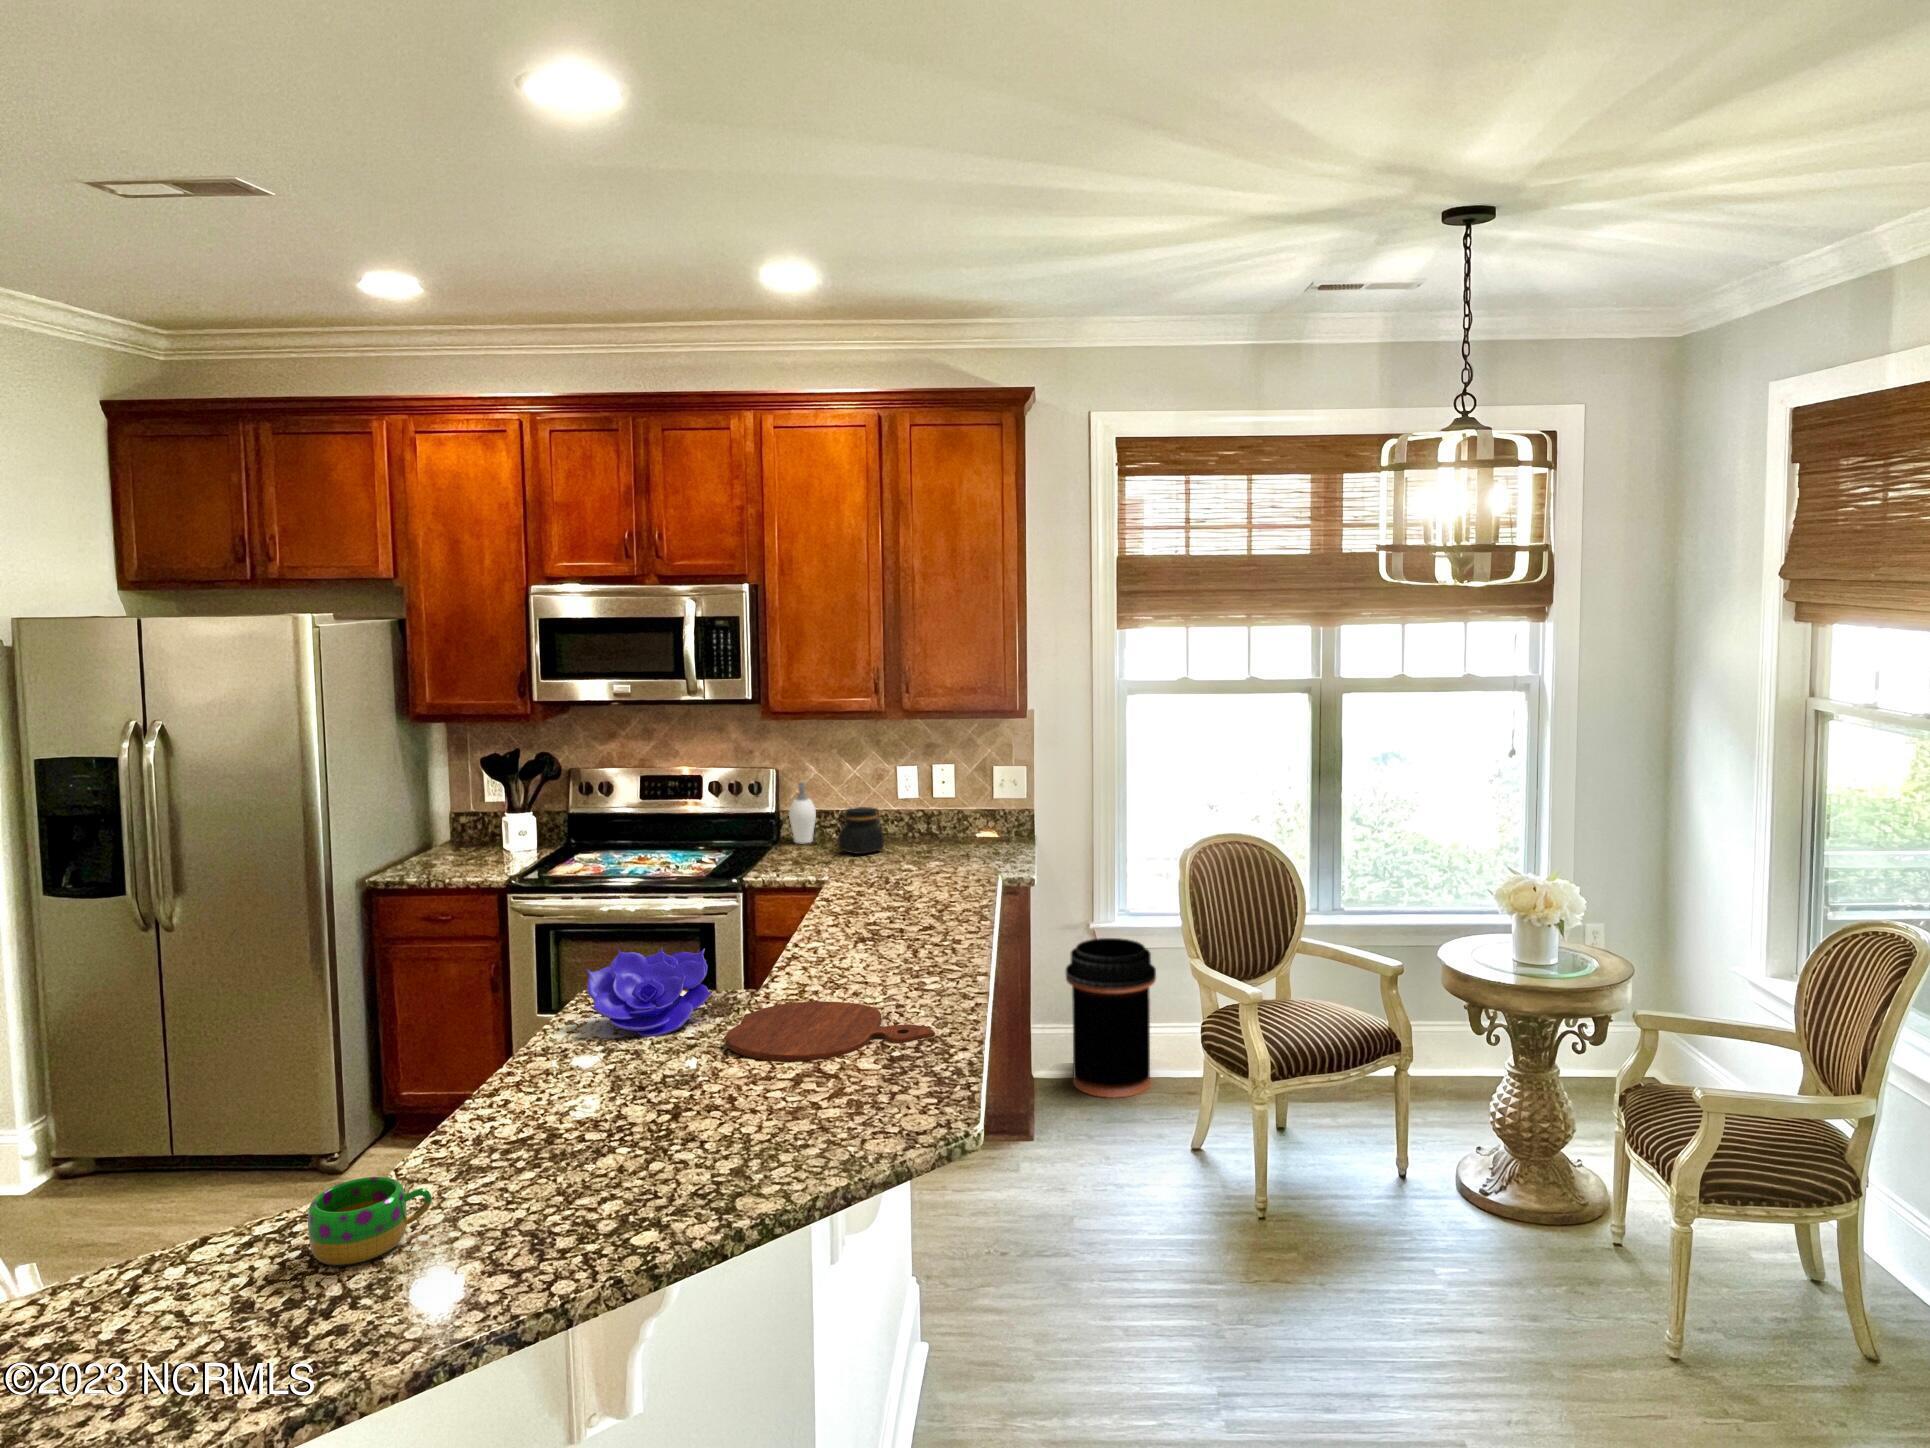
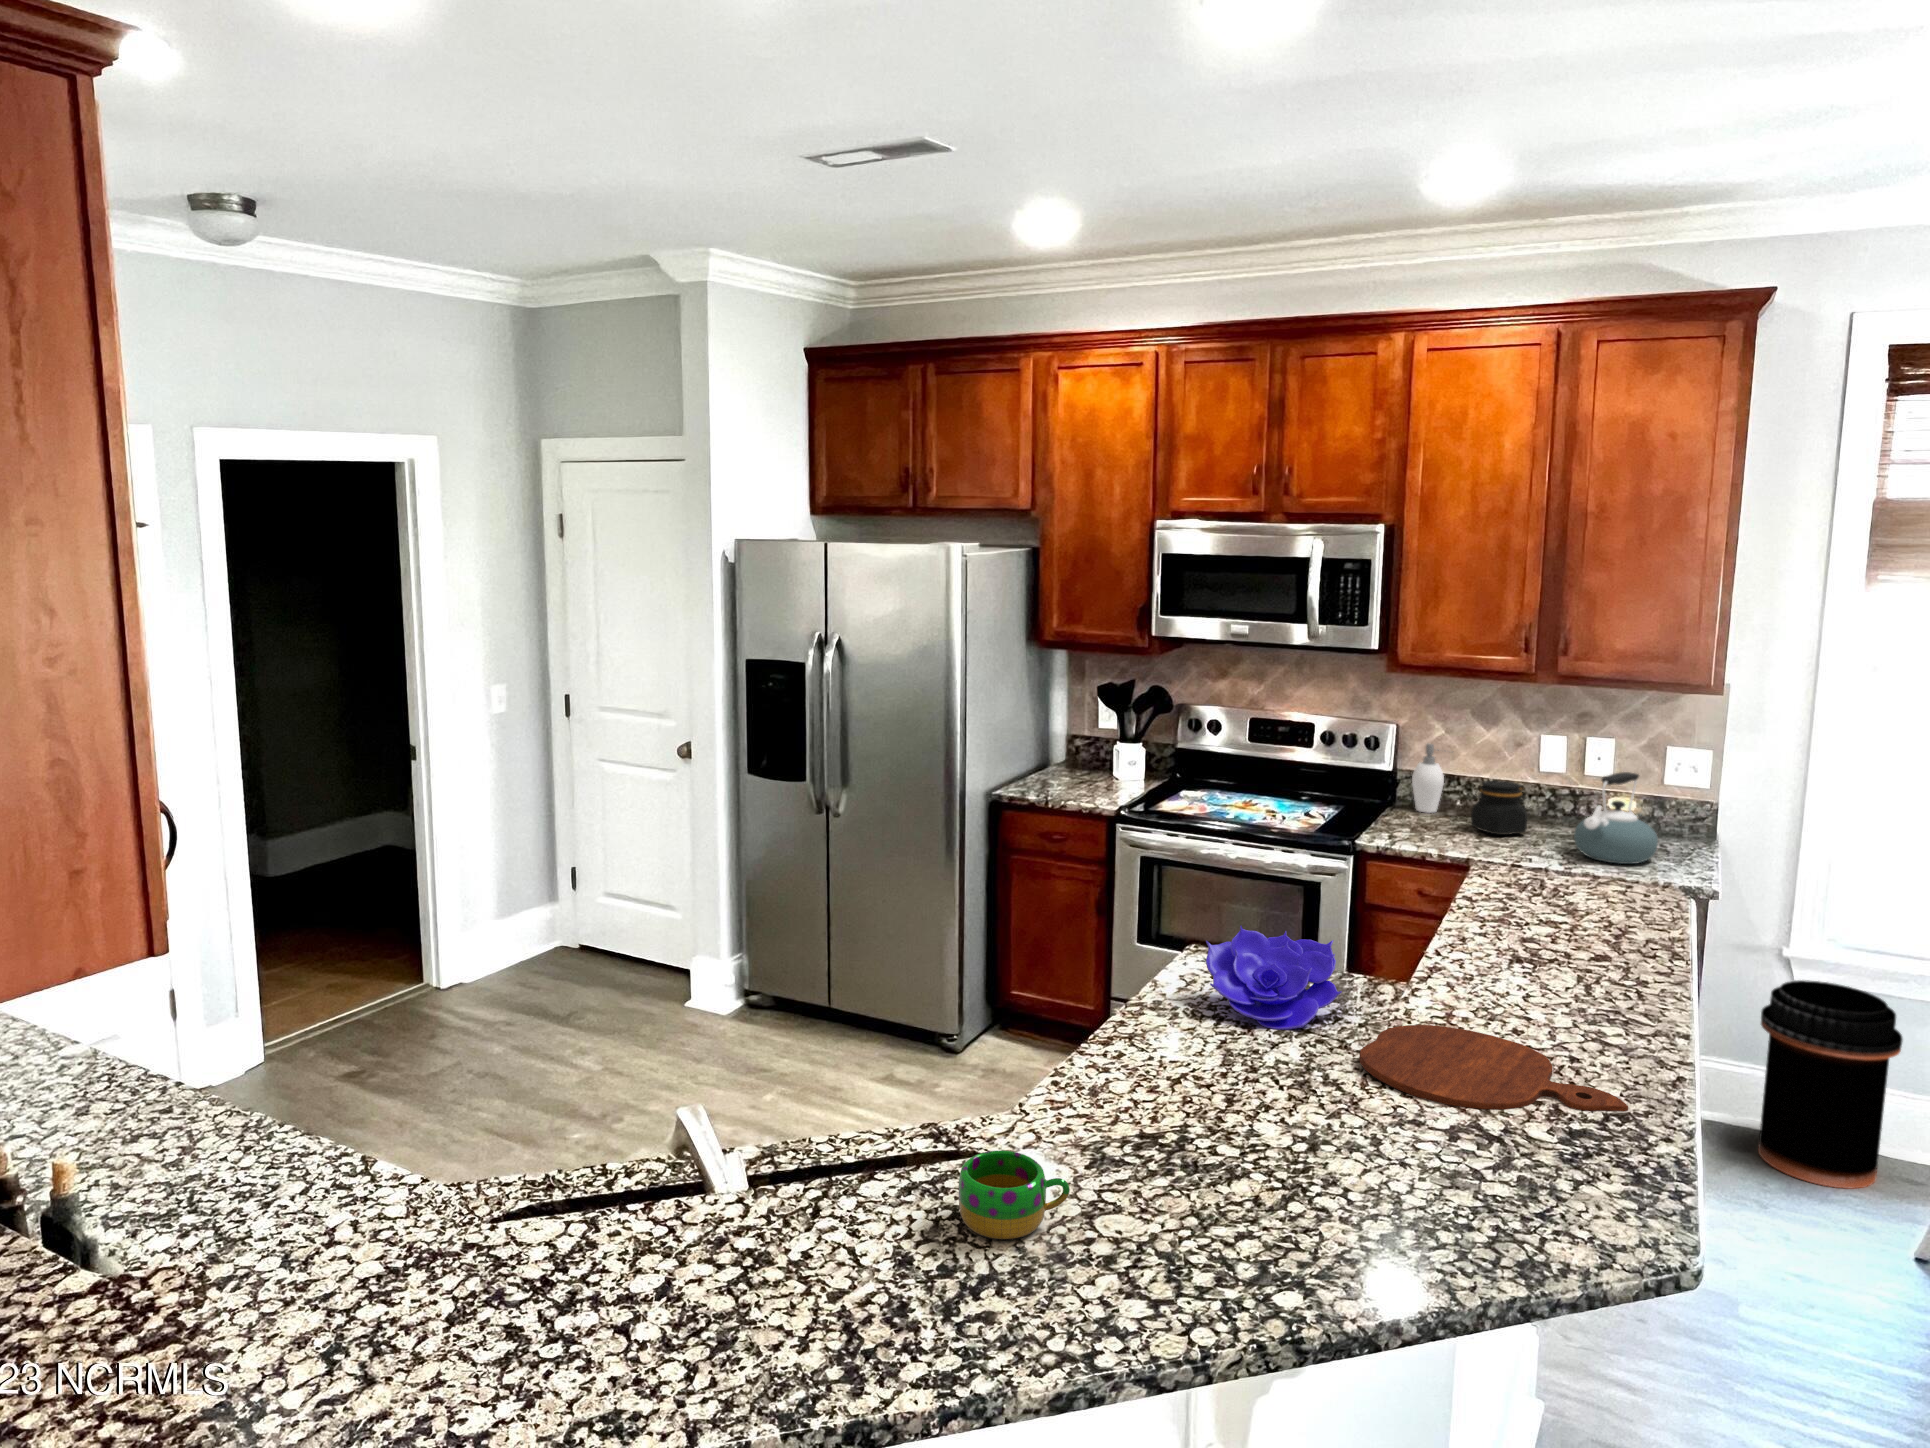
kettle: none [919,787,981,864] -> present [1574,772,1658,864]

